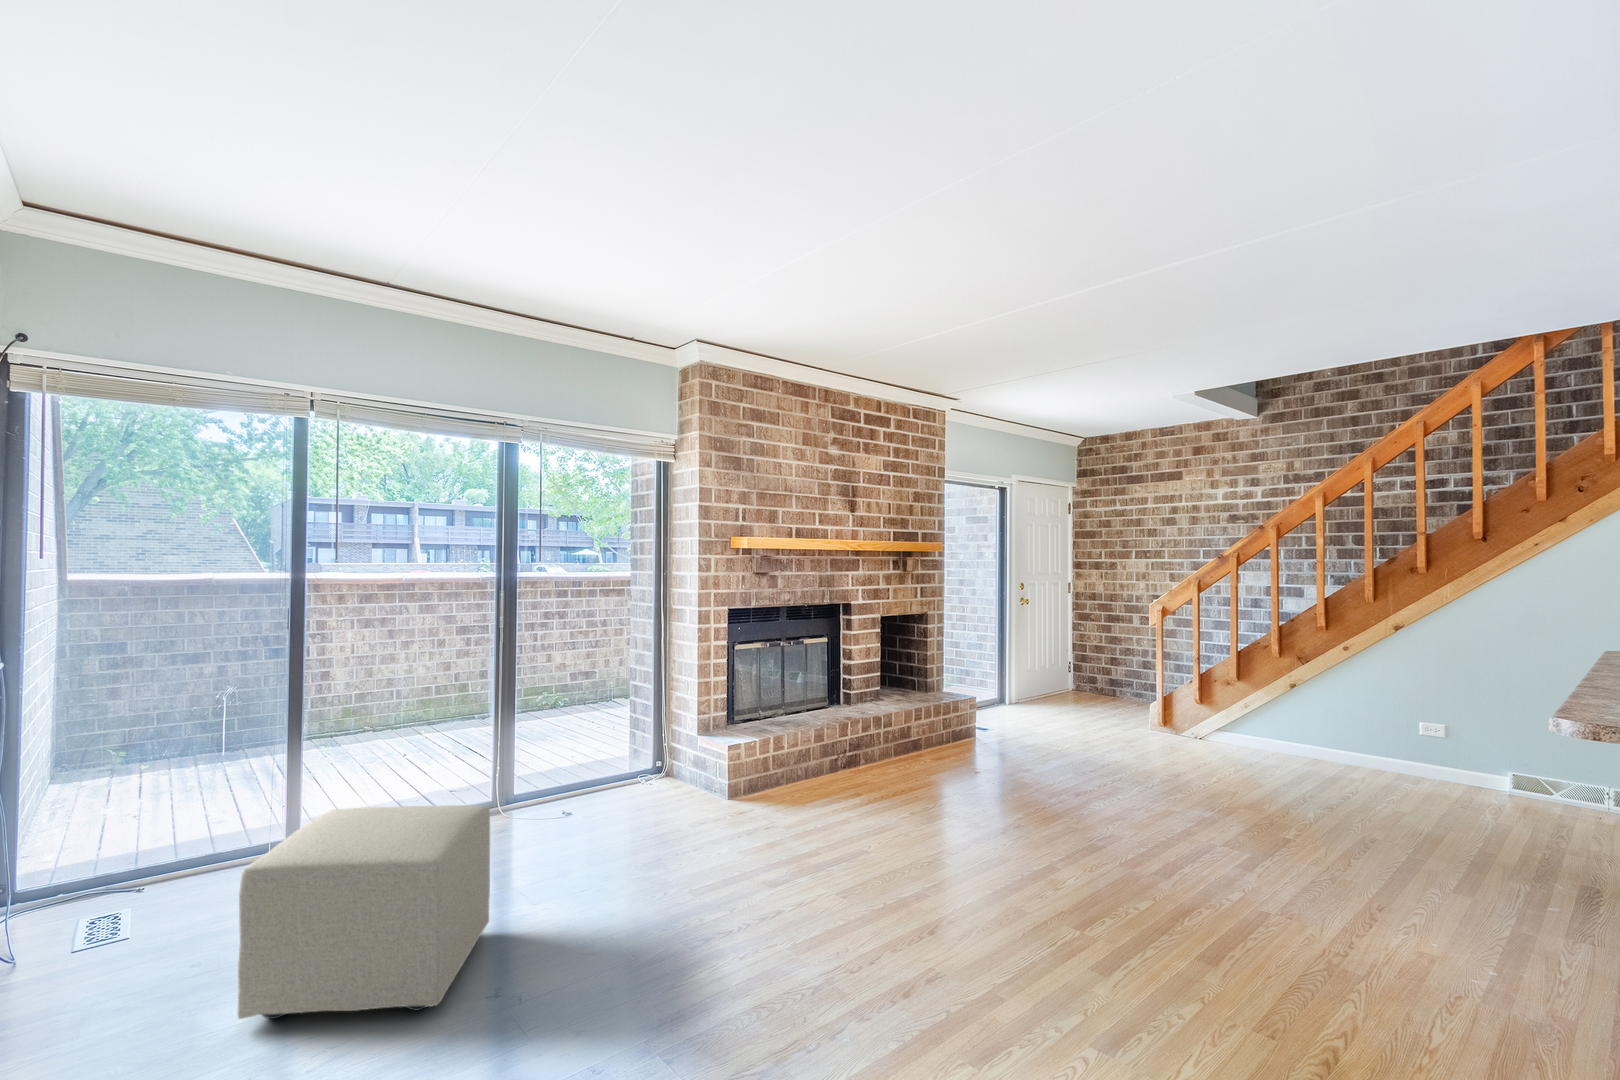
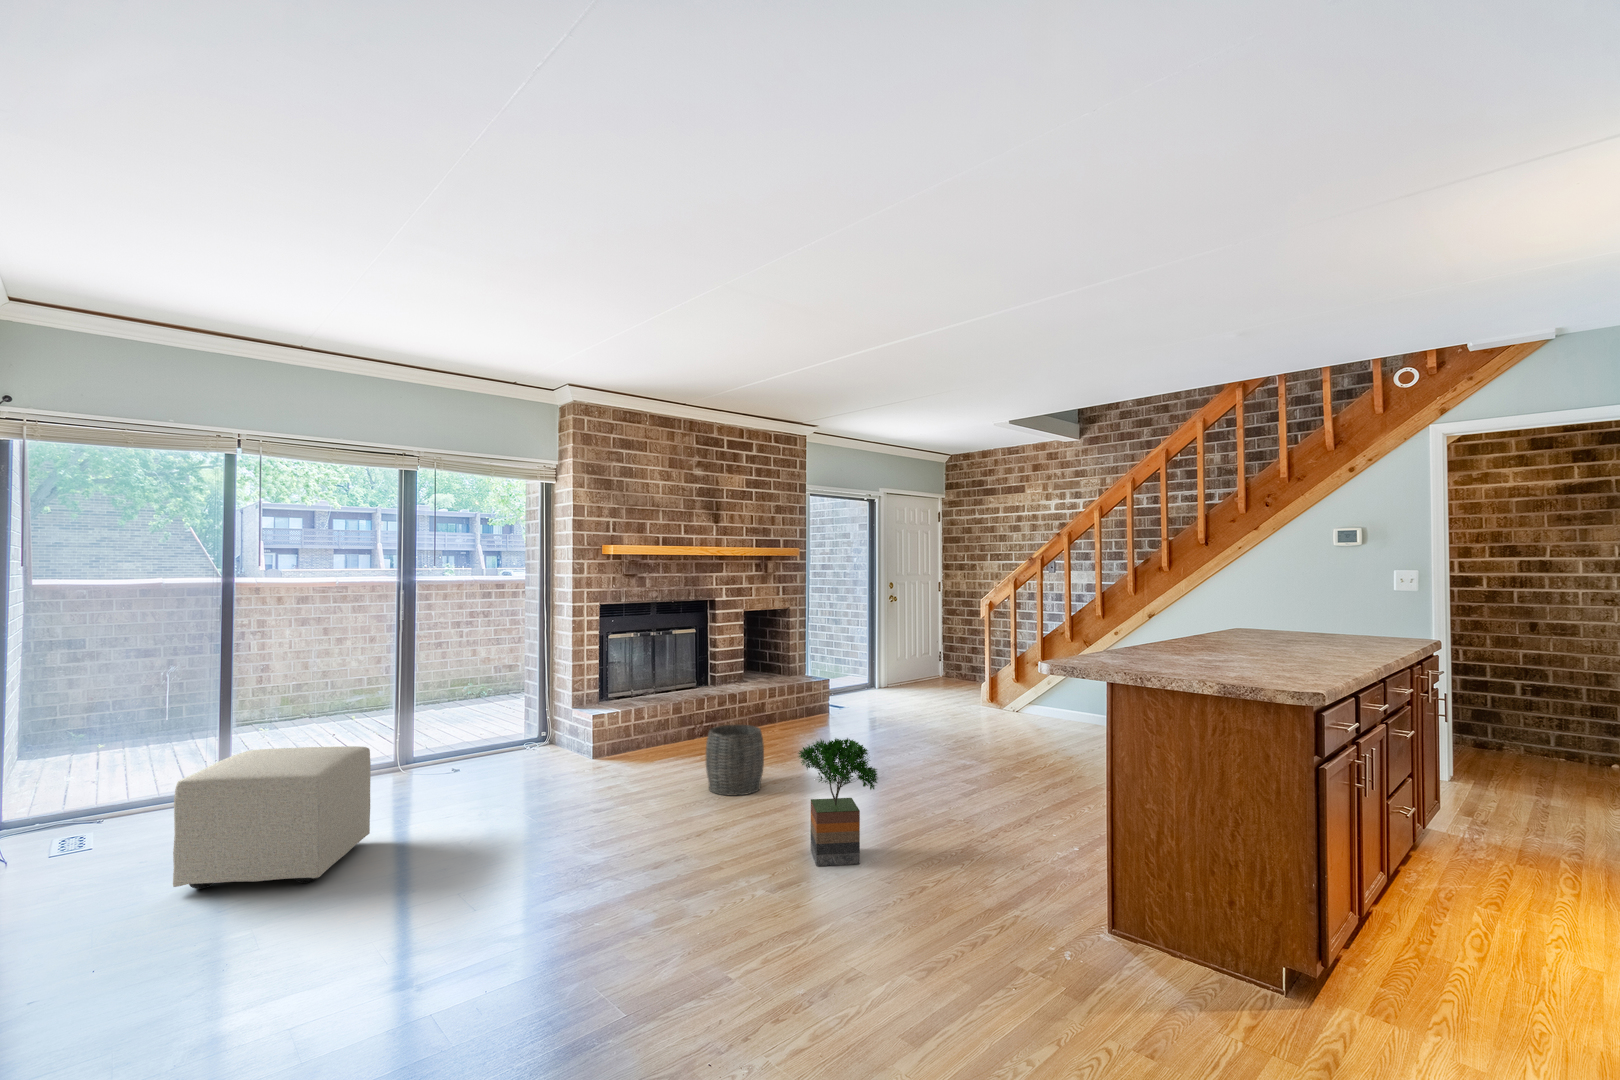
woven basket: none [891,766,966,862] -> present [706,725,764,796]
potted tree: none [1081,806,1216,994] -> present [798,738,877,866]

